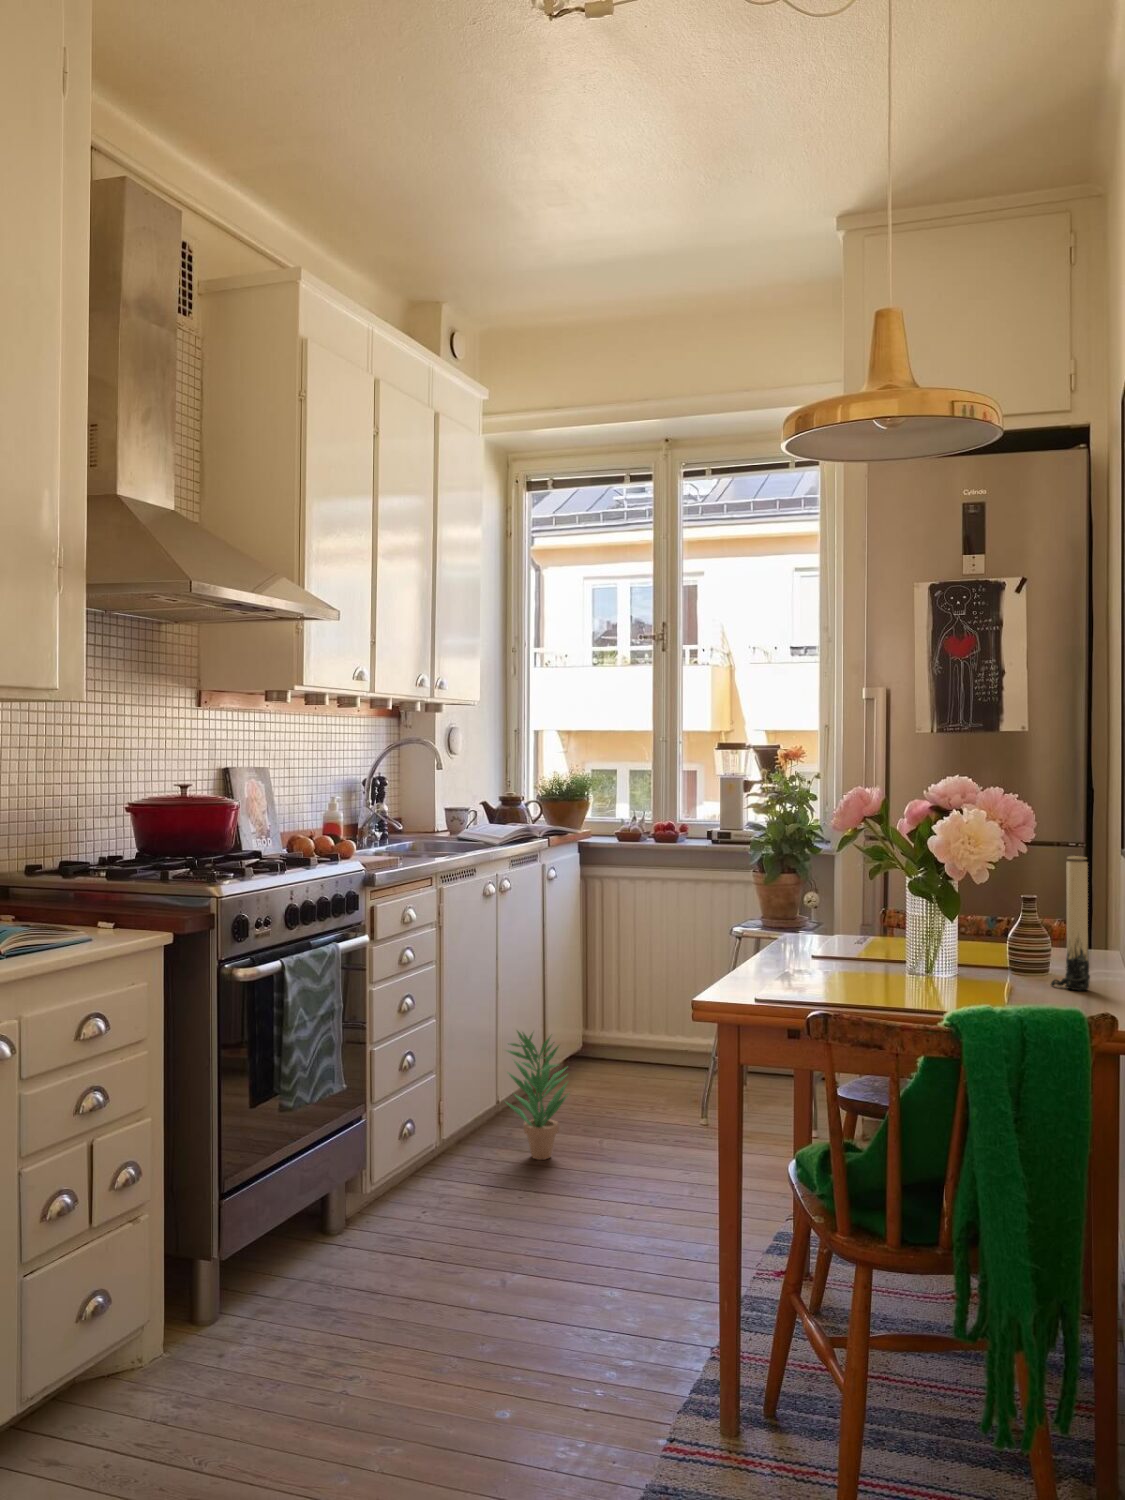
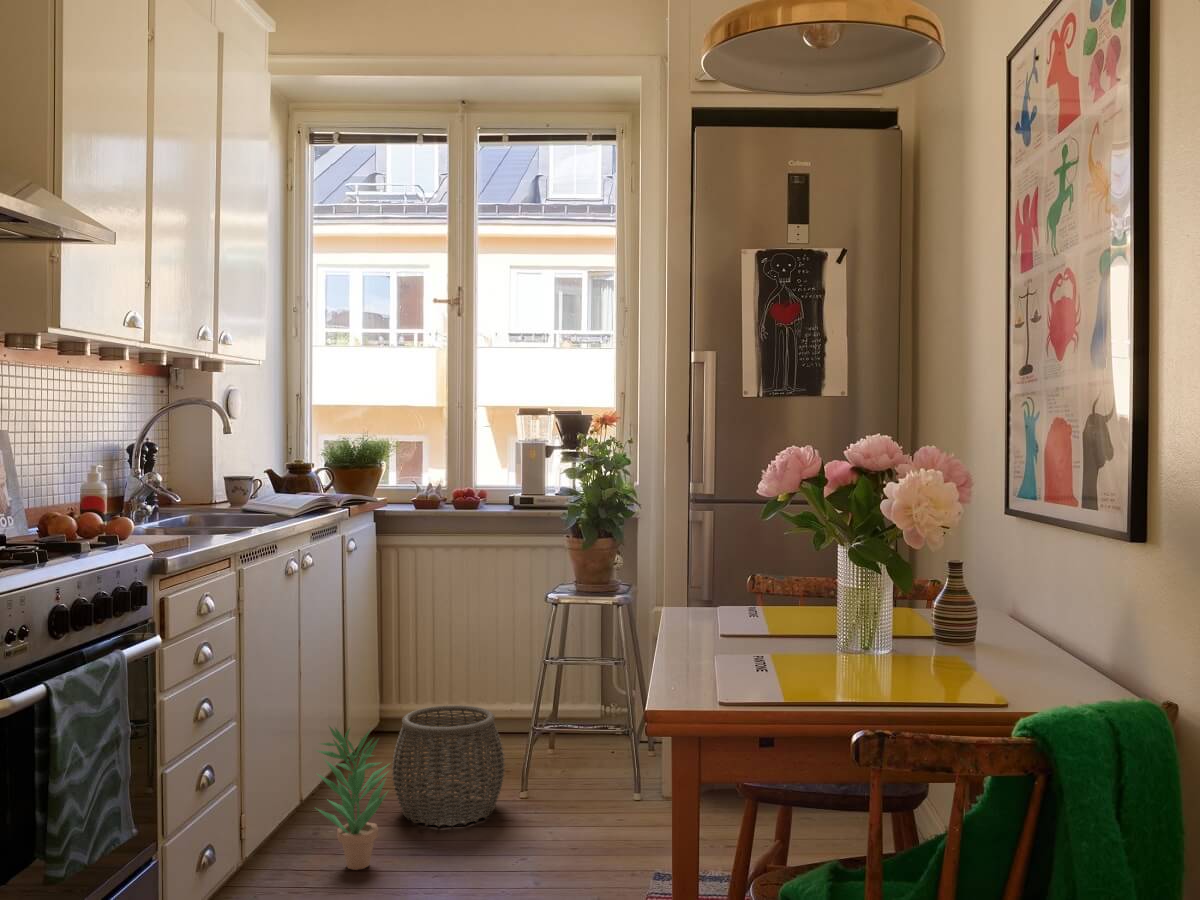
candle: present [1051,856,1090,990] -> none [1006,518,1051,669]
woven basket: none [580,1025,685,1135] -> present [392,705,505,827]

